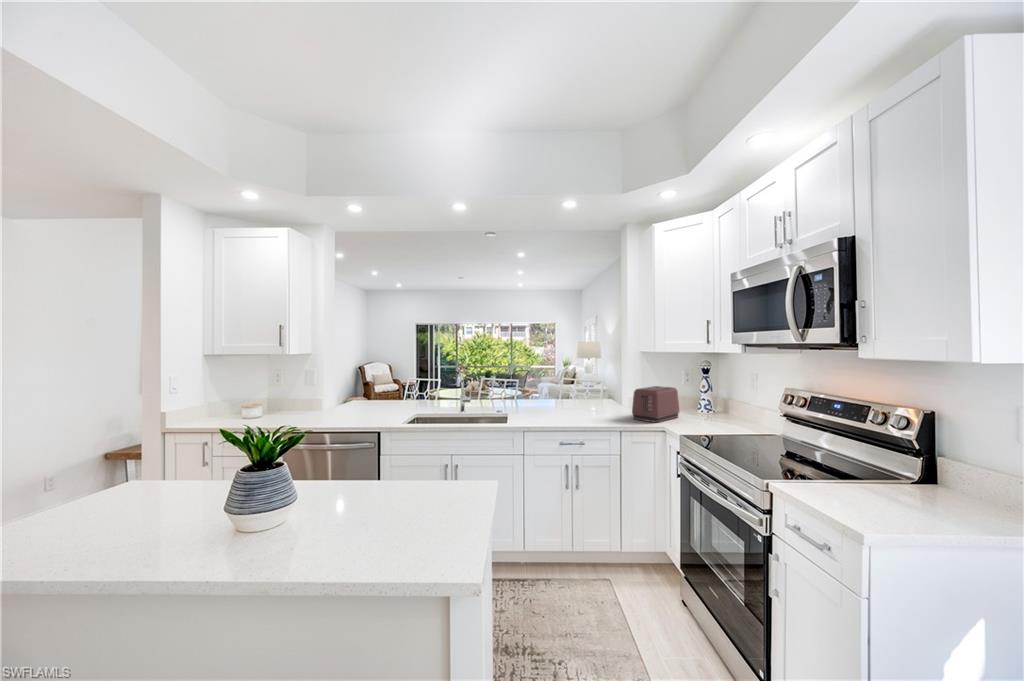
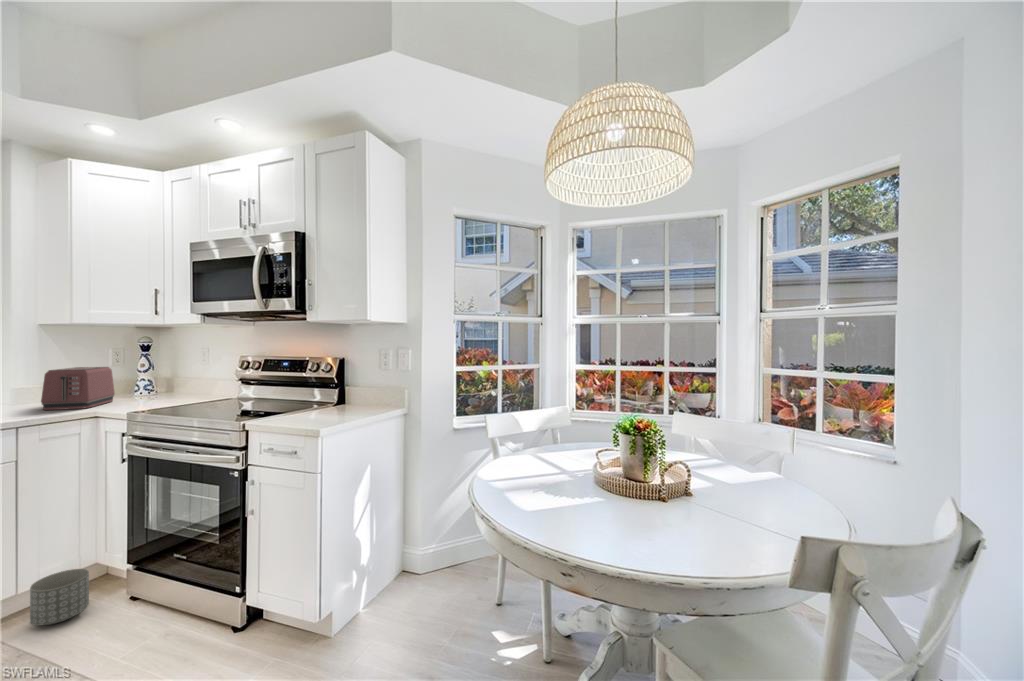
planter: none [618,550,652,594] -> present [30,569,89,625]

